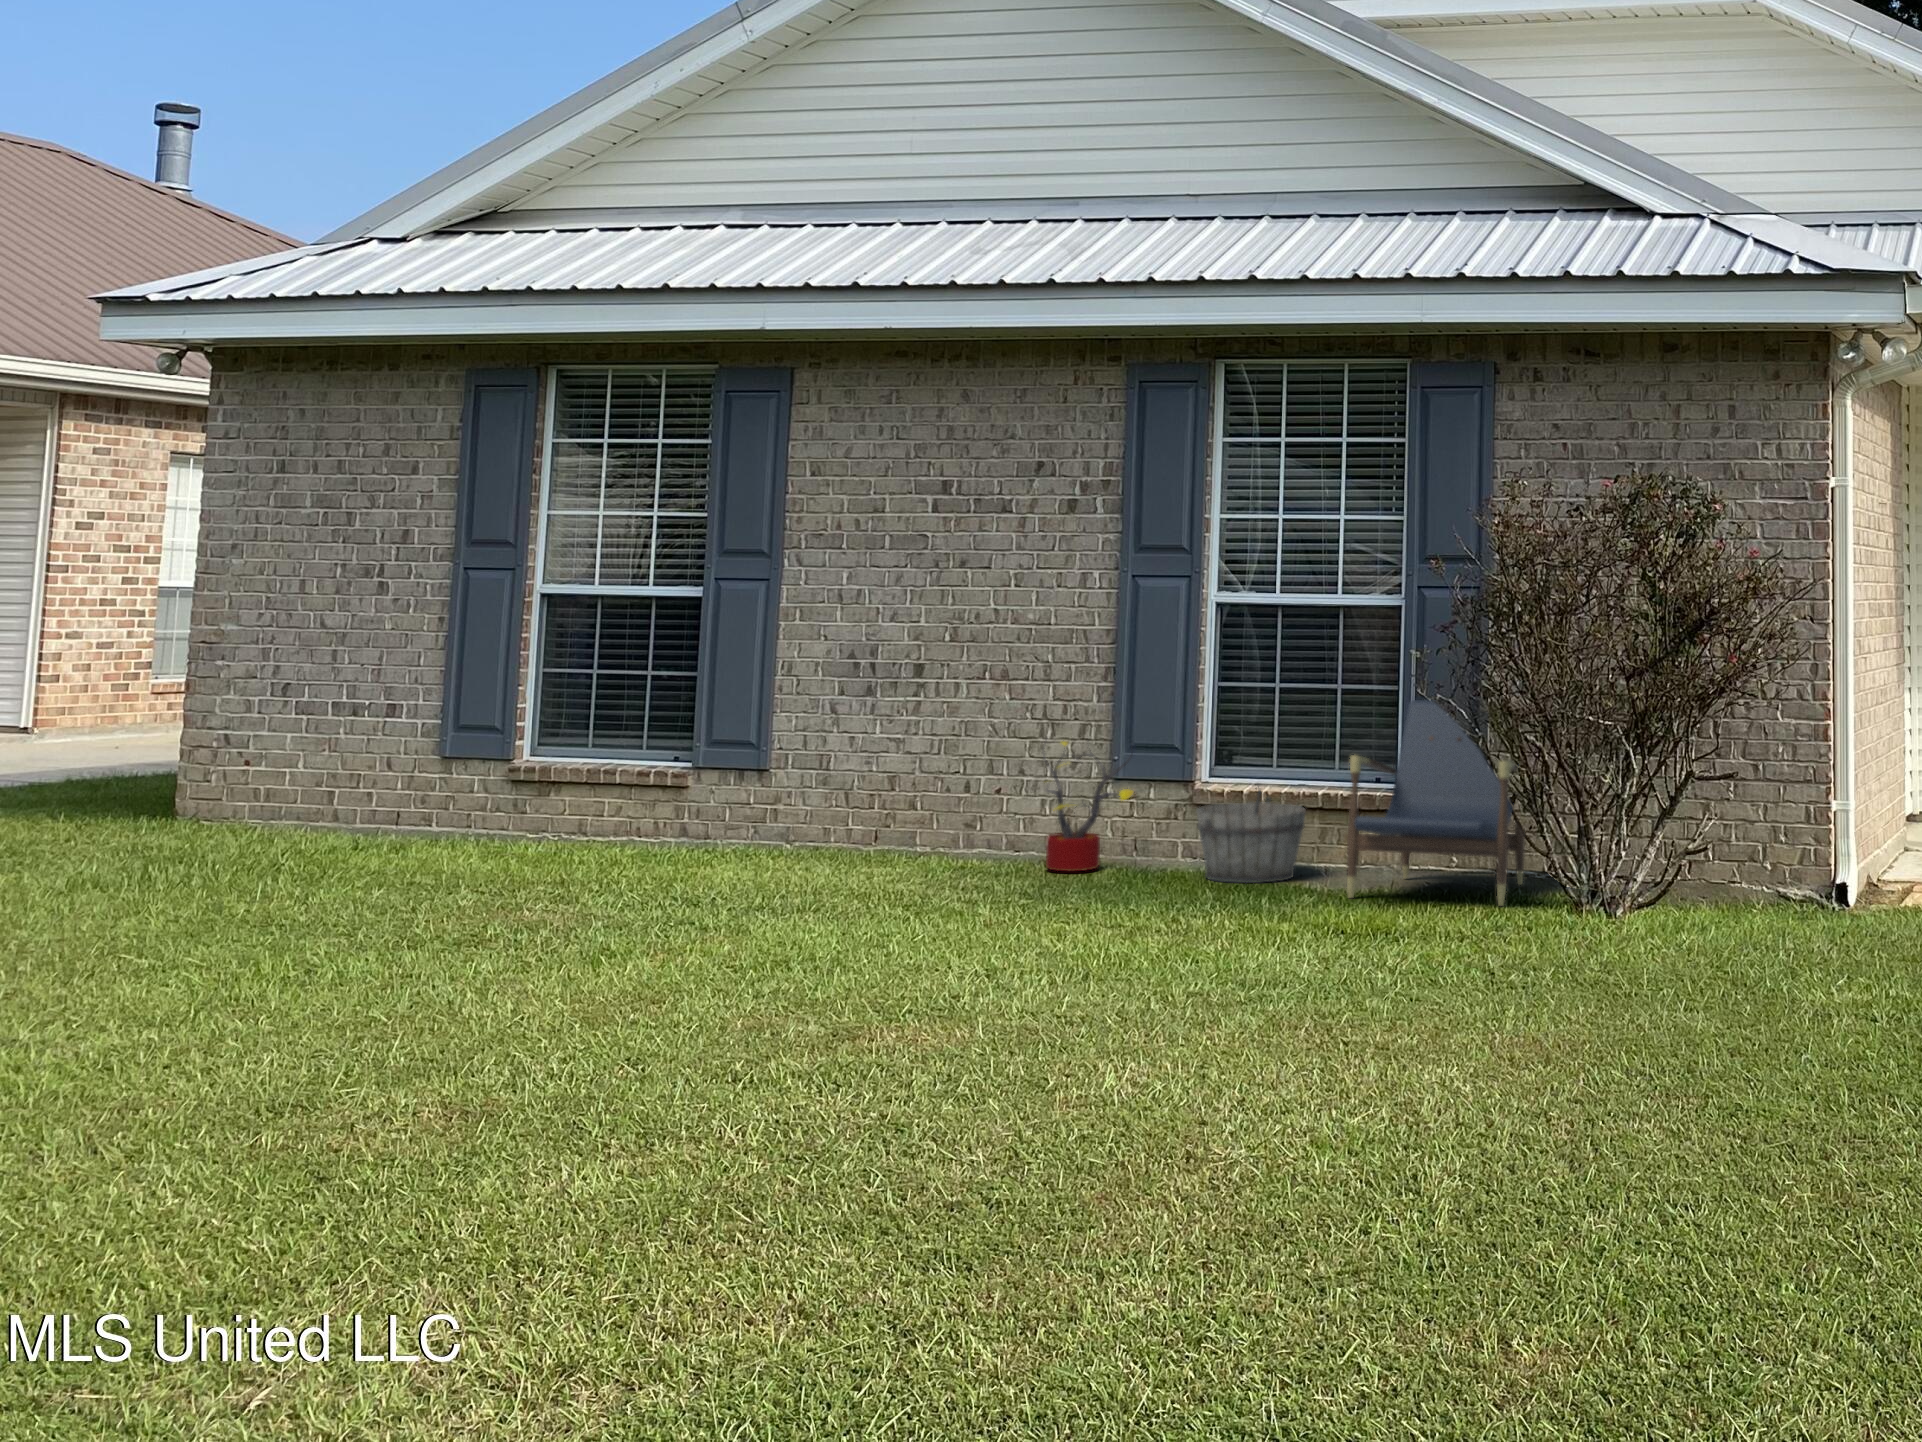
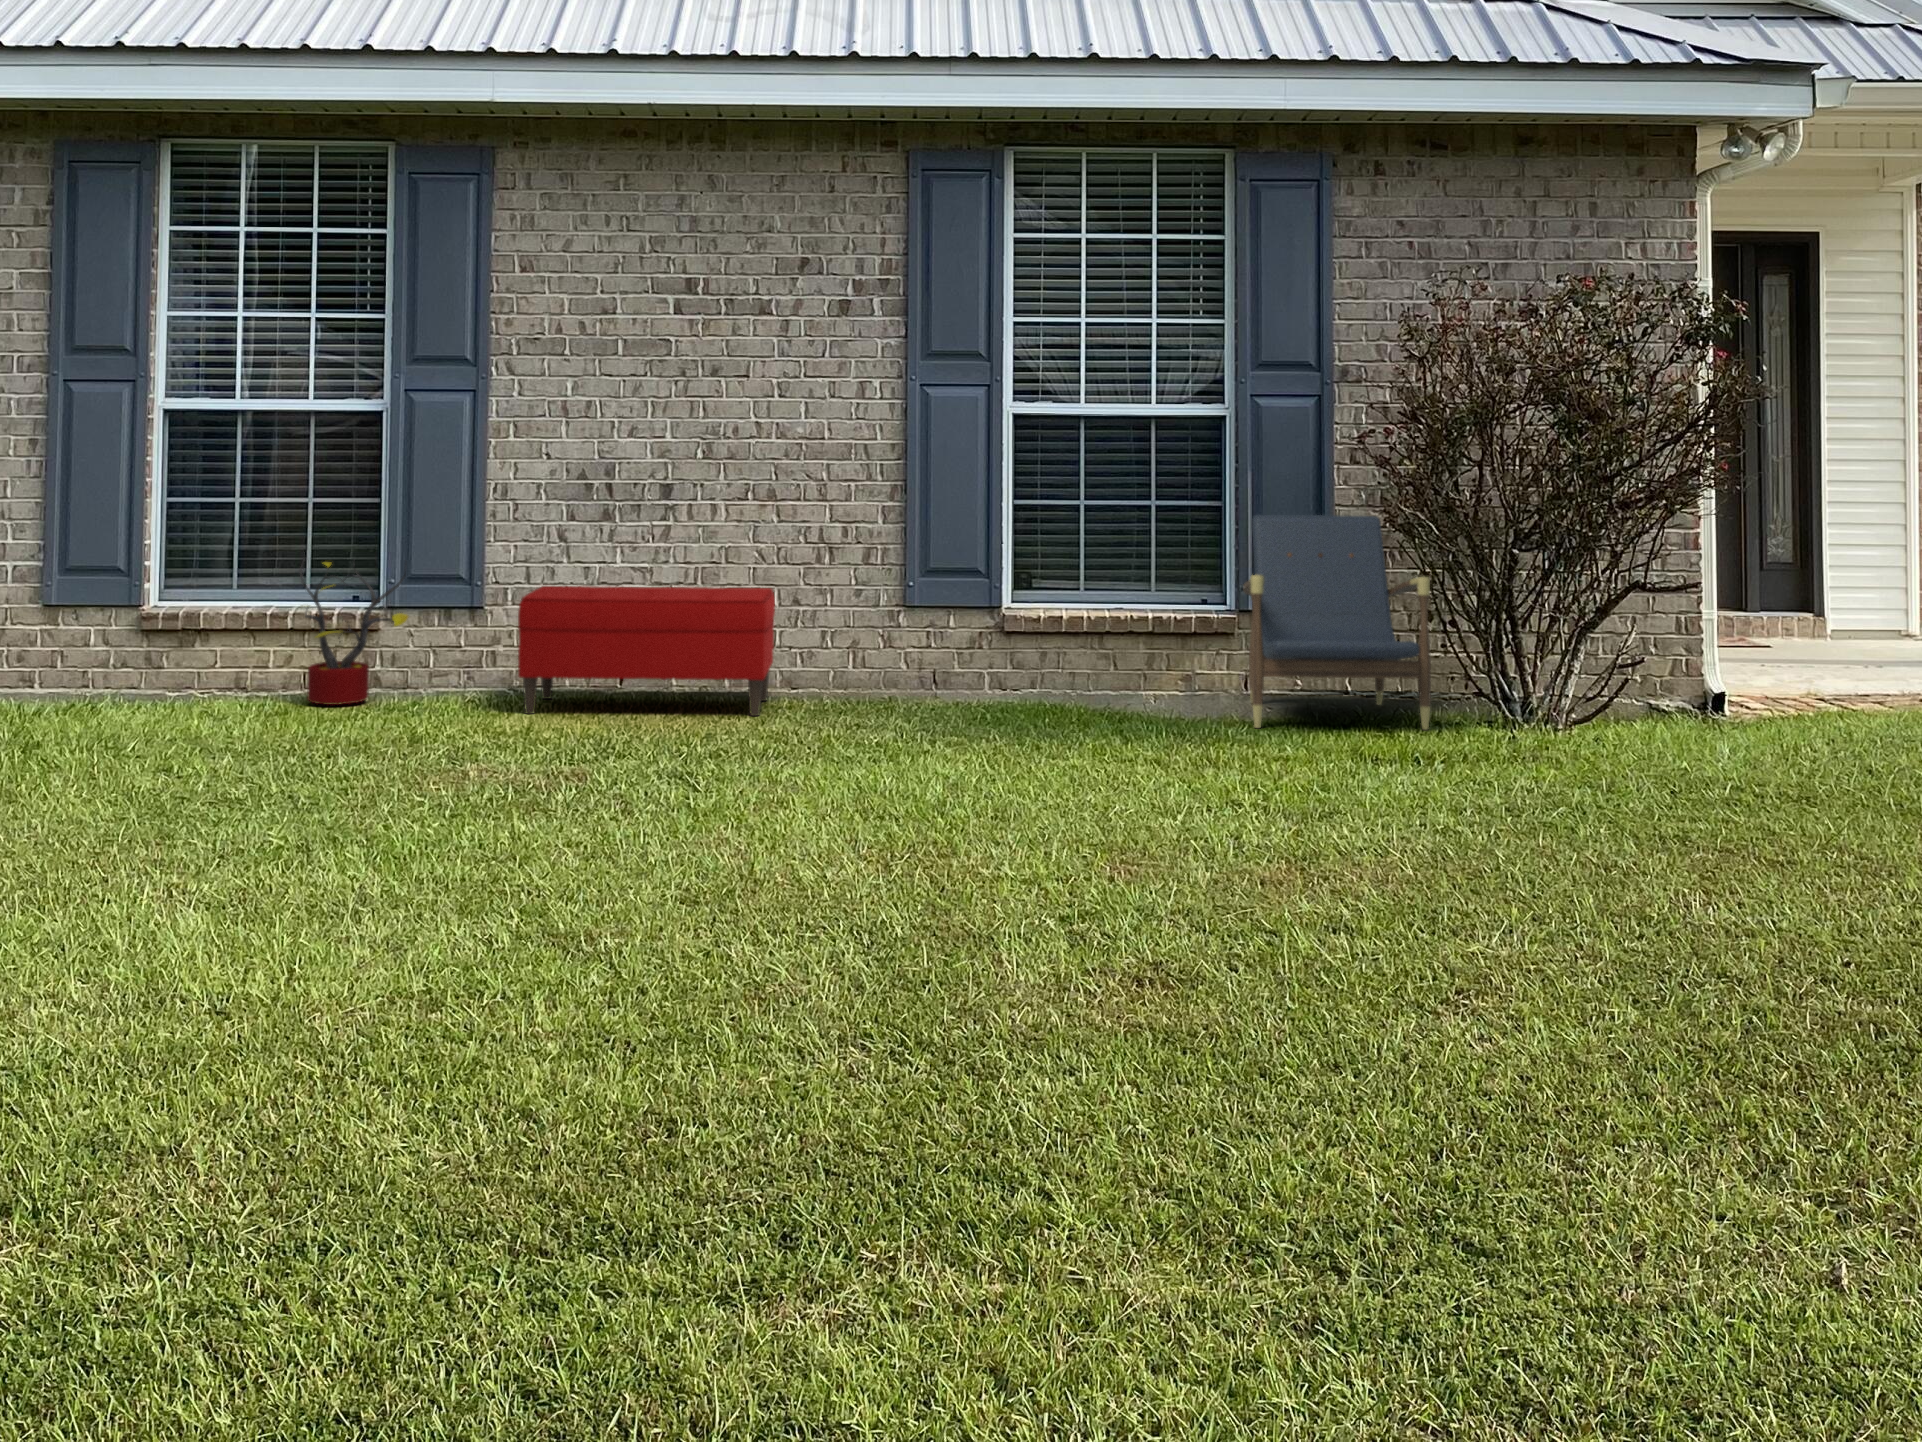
decorative plant: present [1046,741,1133,871] -> present [300,557,408,705]
bench: none [756,751,997,871] -> present [518,586,775,716]
wooden bucket: present [1196,786,1306,883] -> none [1033,607,1154,716]

